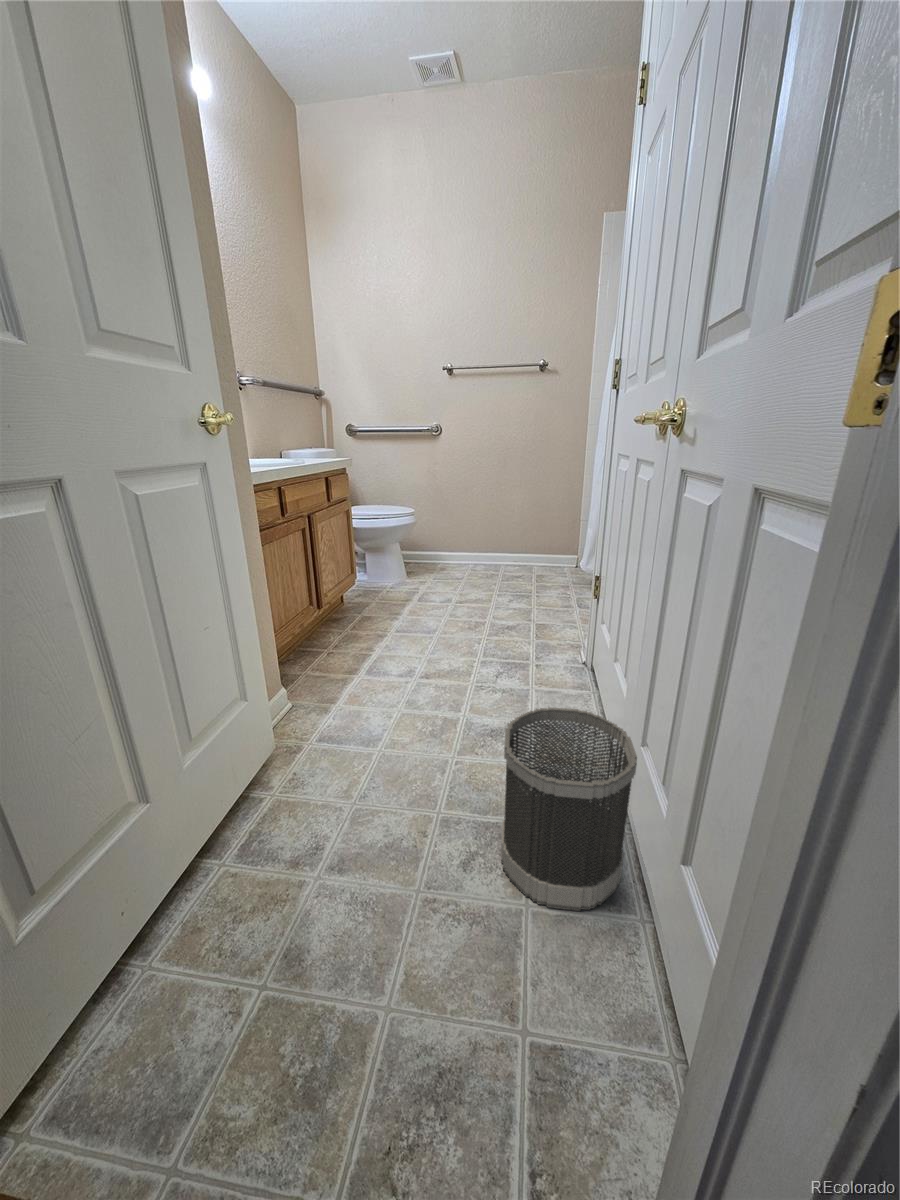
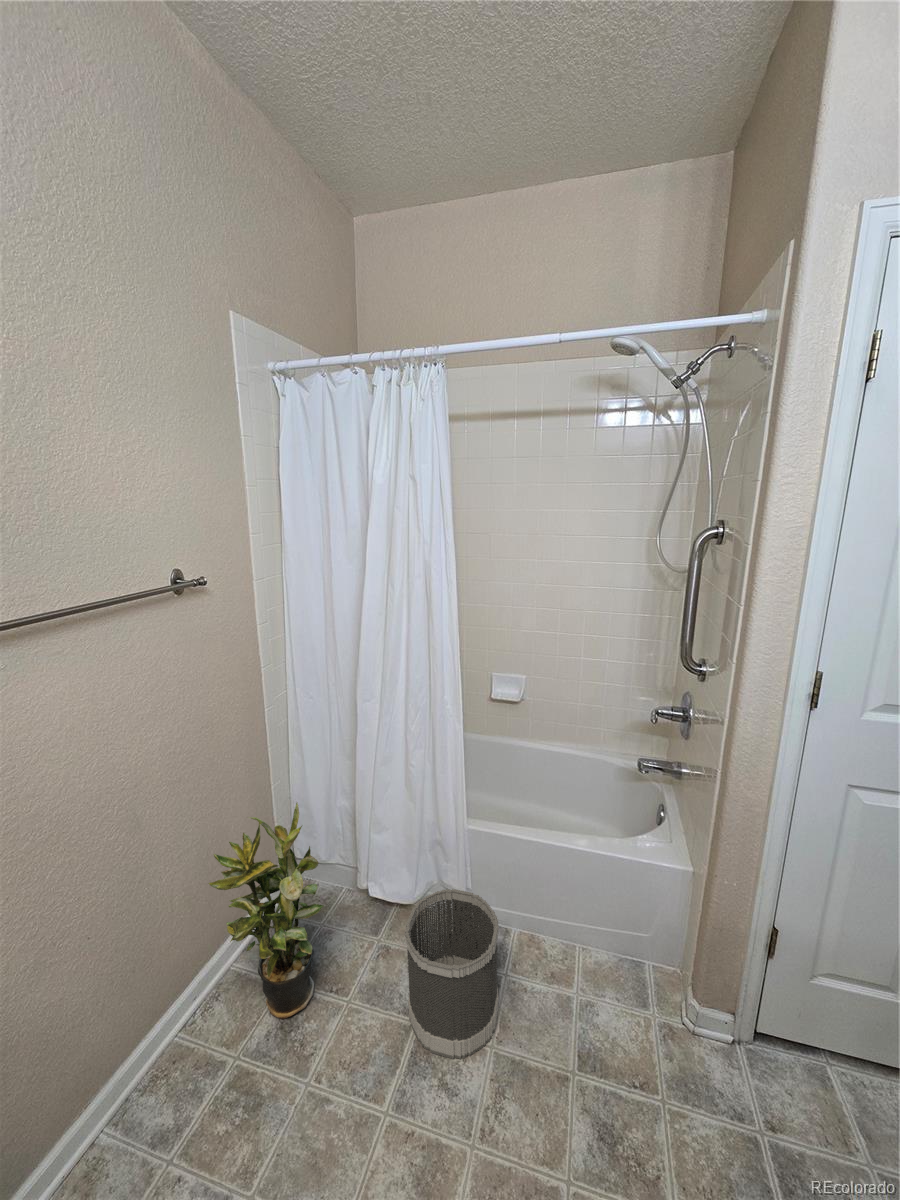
potted plant: none [463,536,577,739] -> present [208,803,324,1019]

